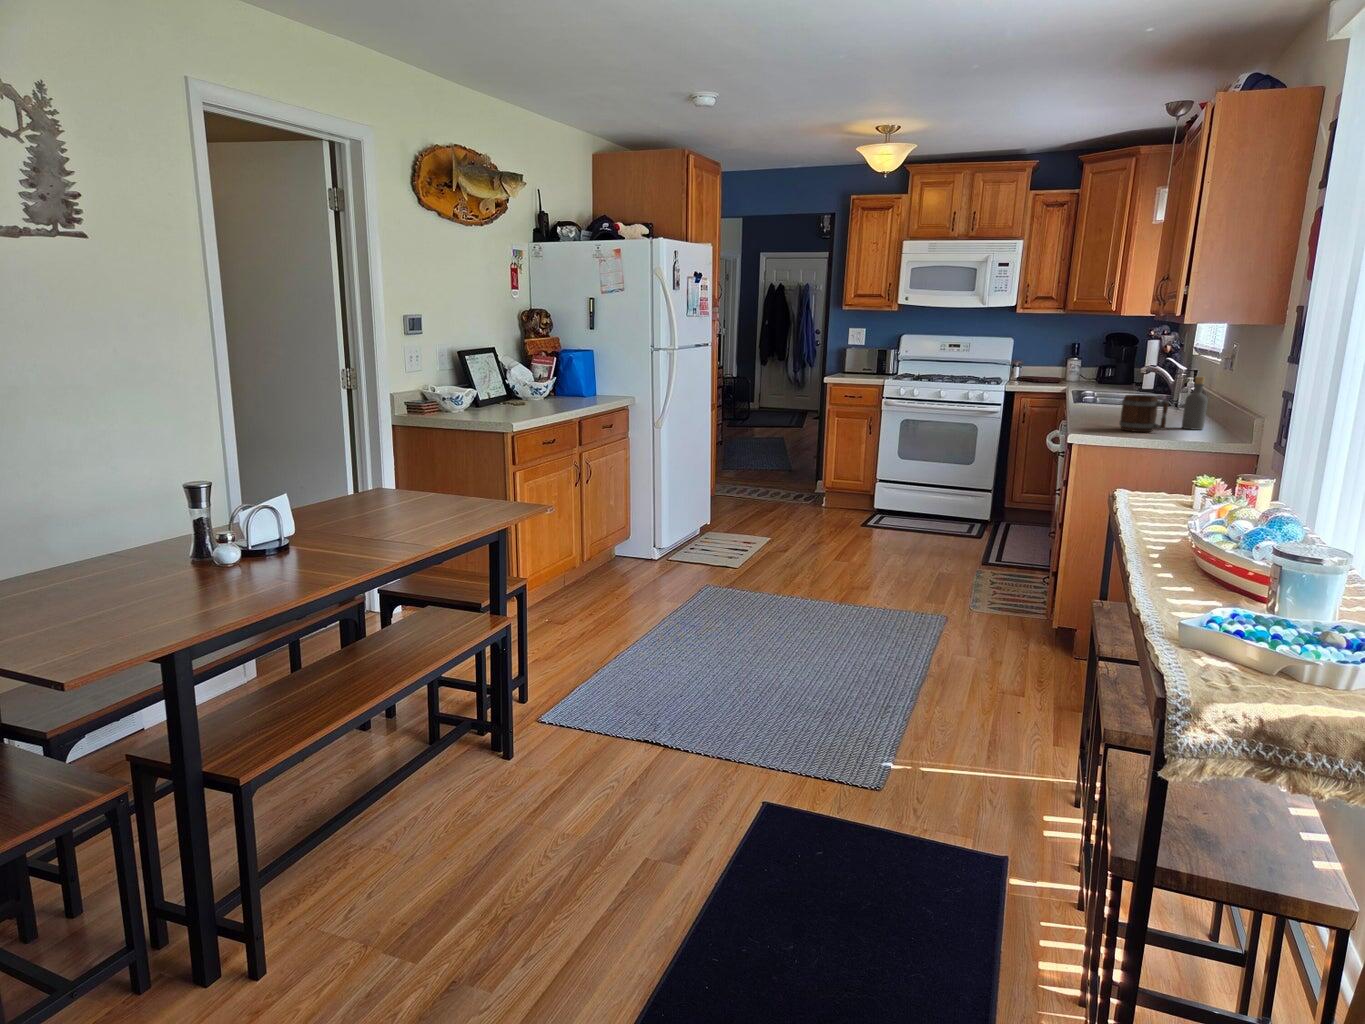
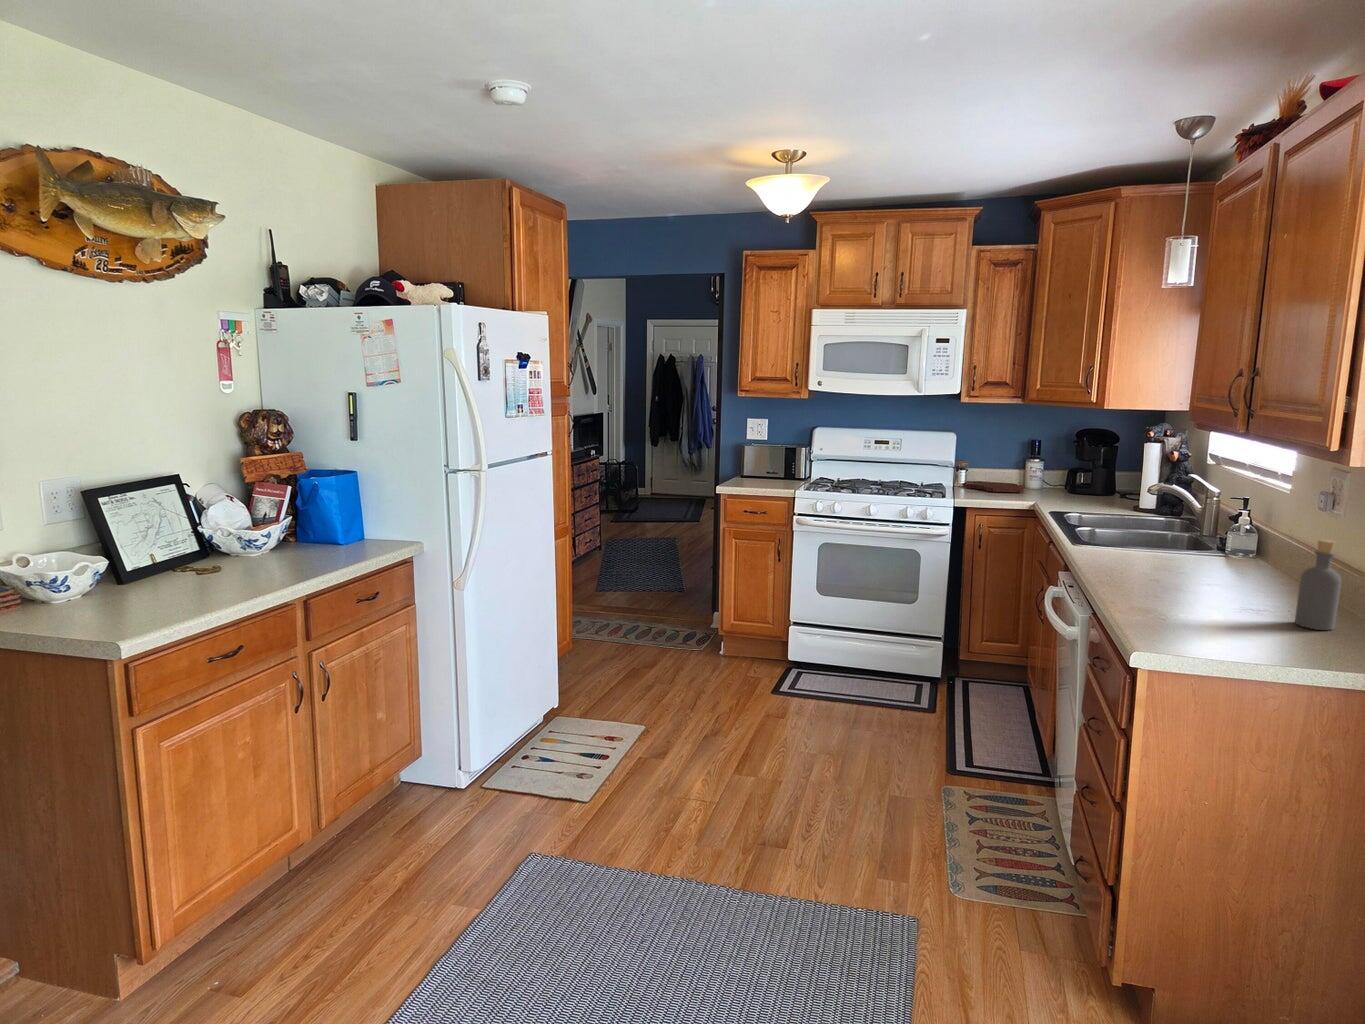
mug: present [1120,395,1168,432] -> none [1203,574,1295,644]

